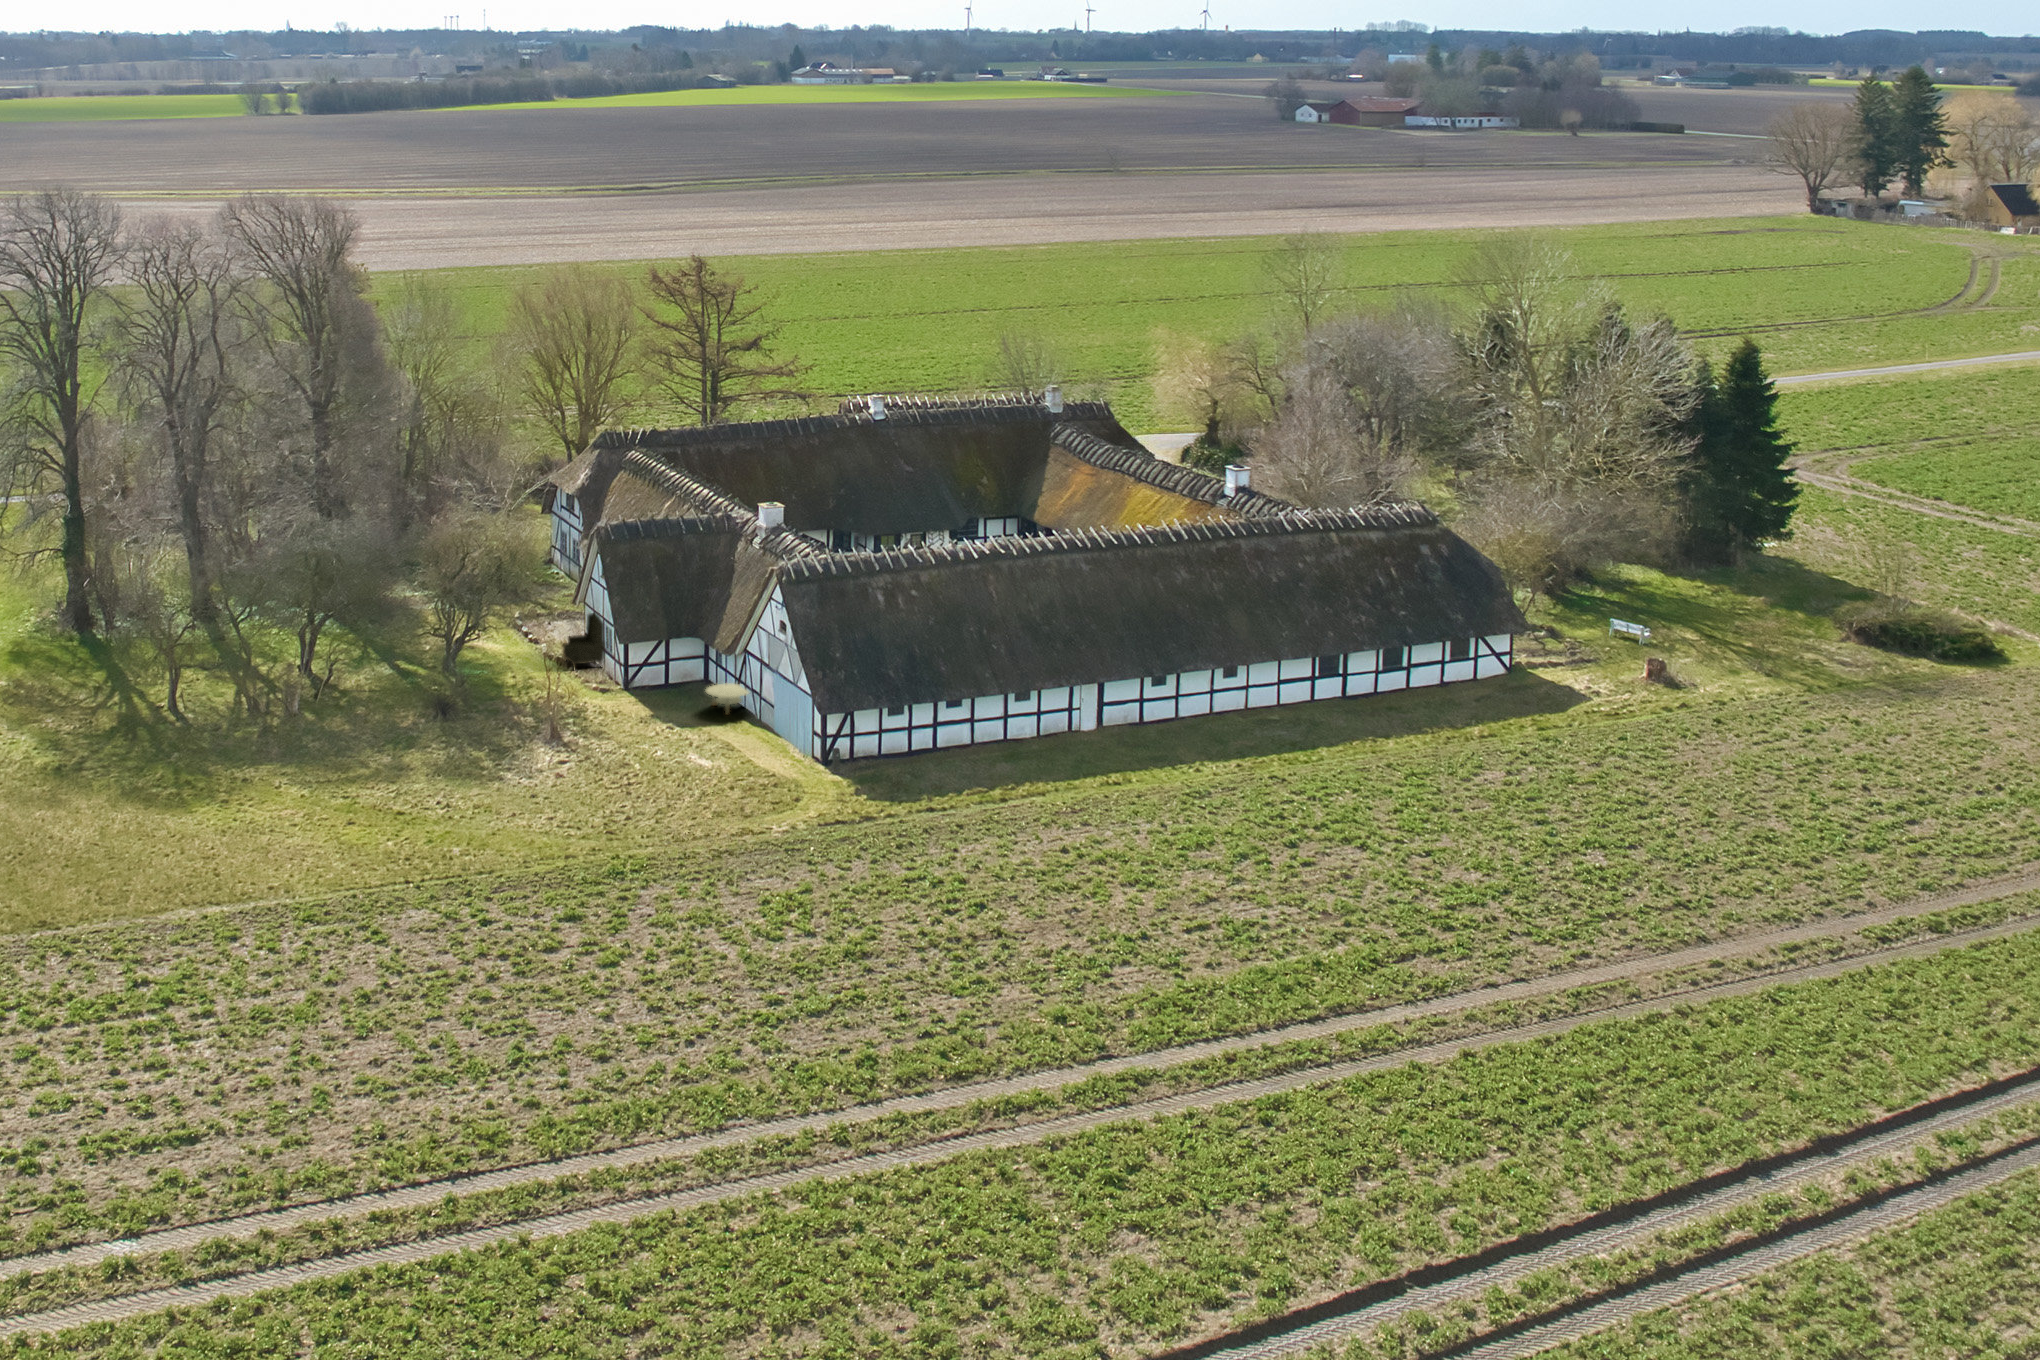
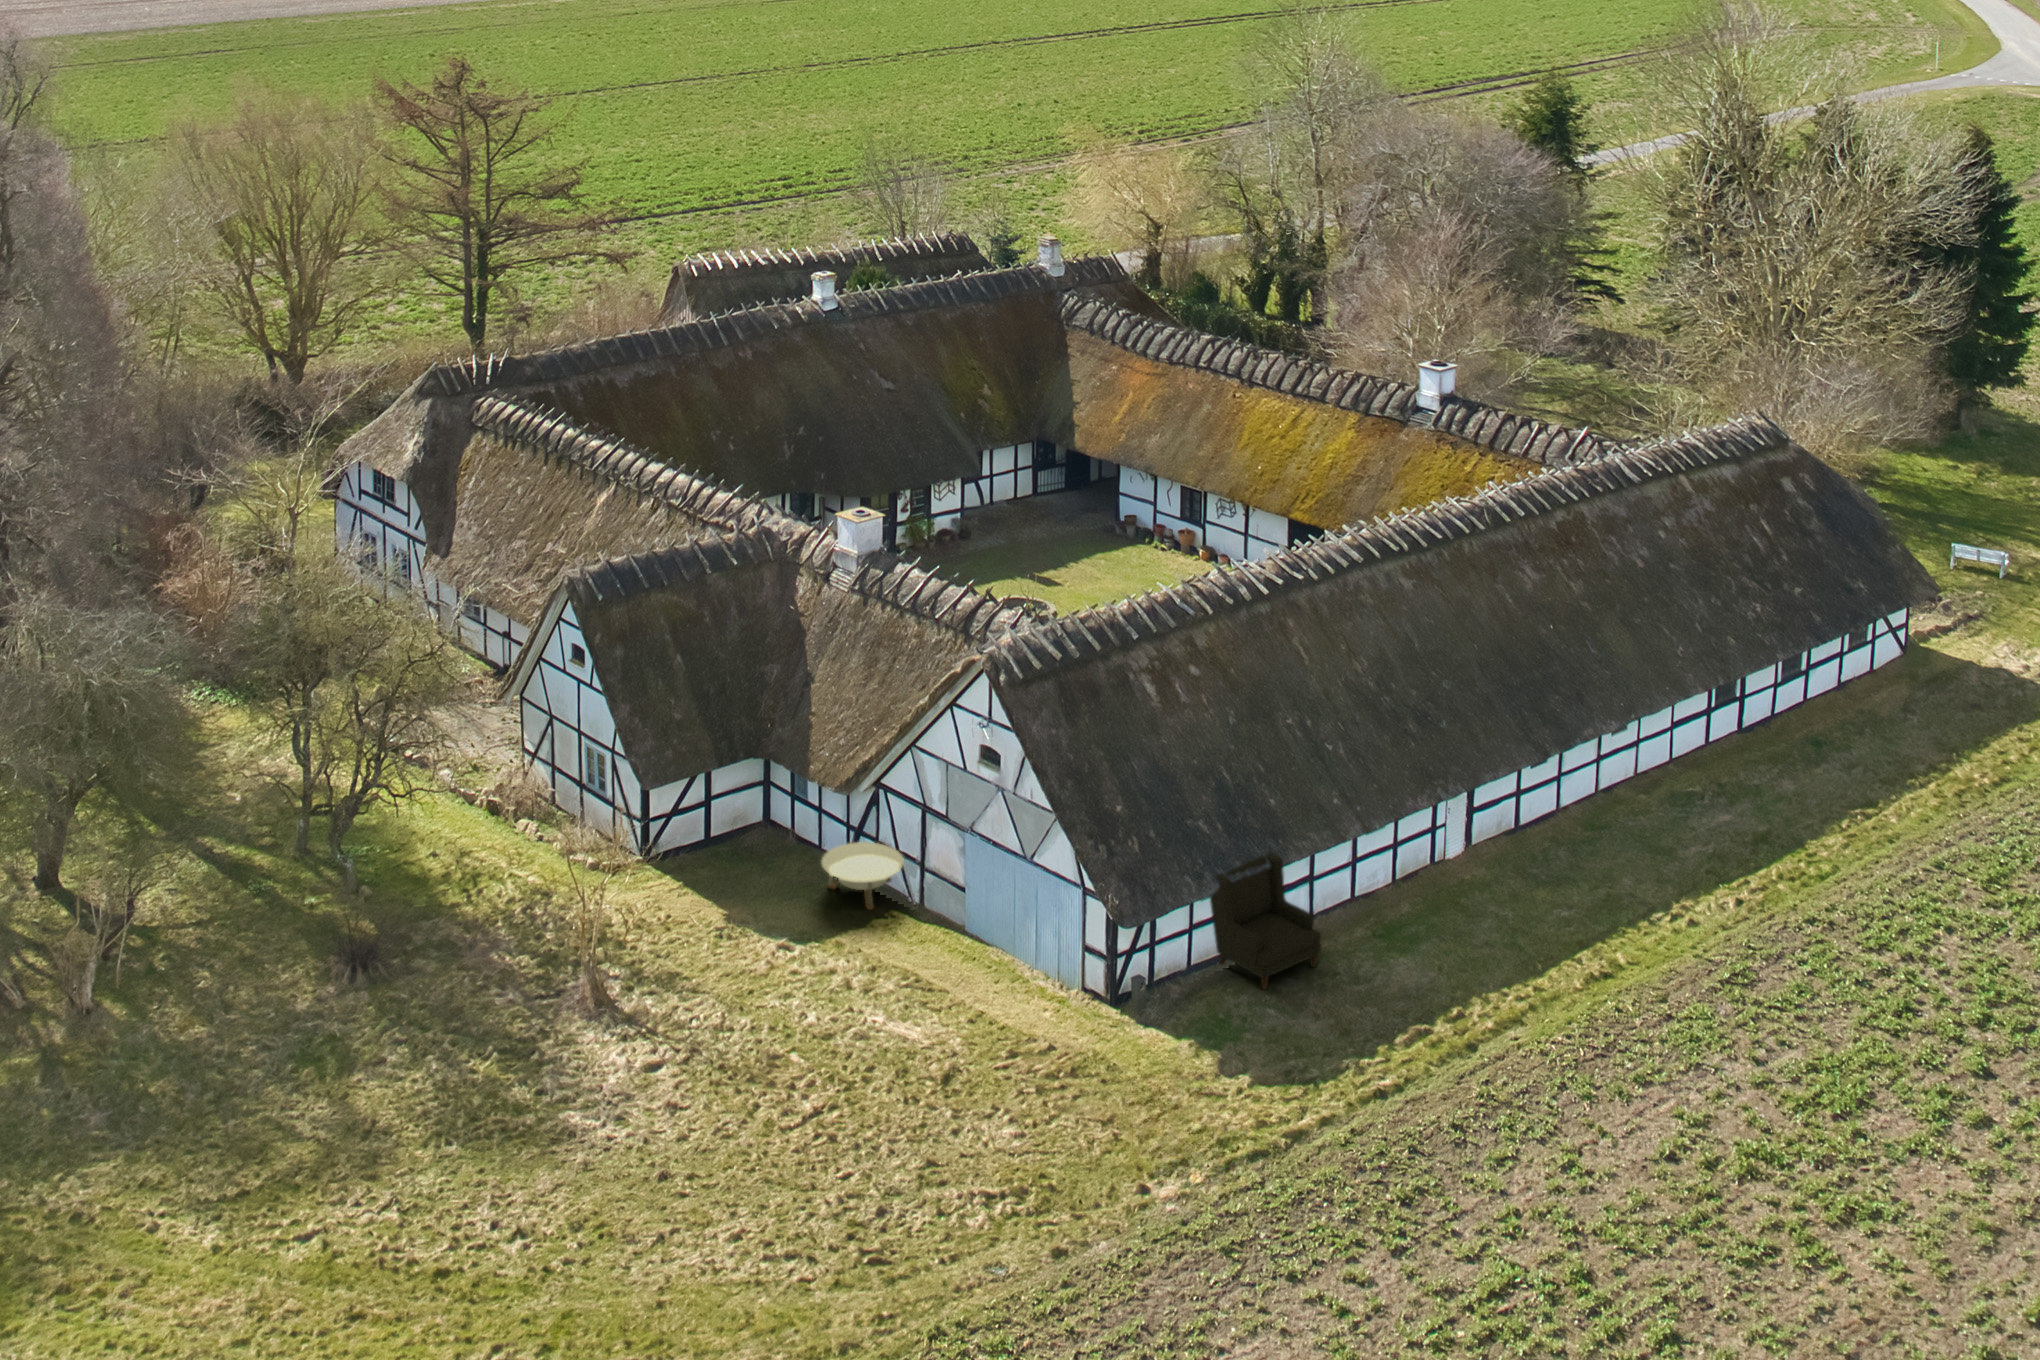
chair: present [563,613,605,668] -> present [1210,852,1321,990]

